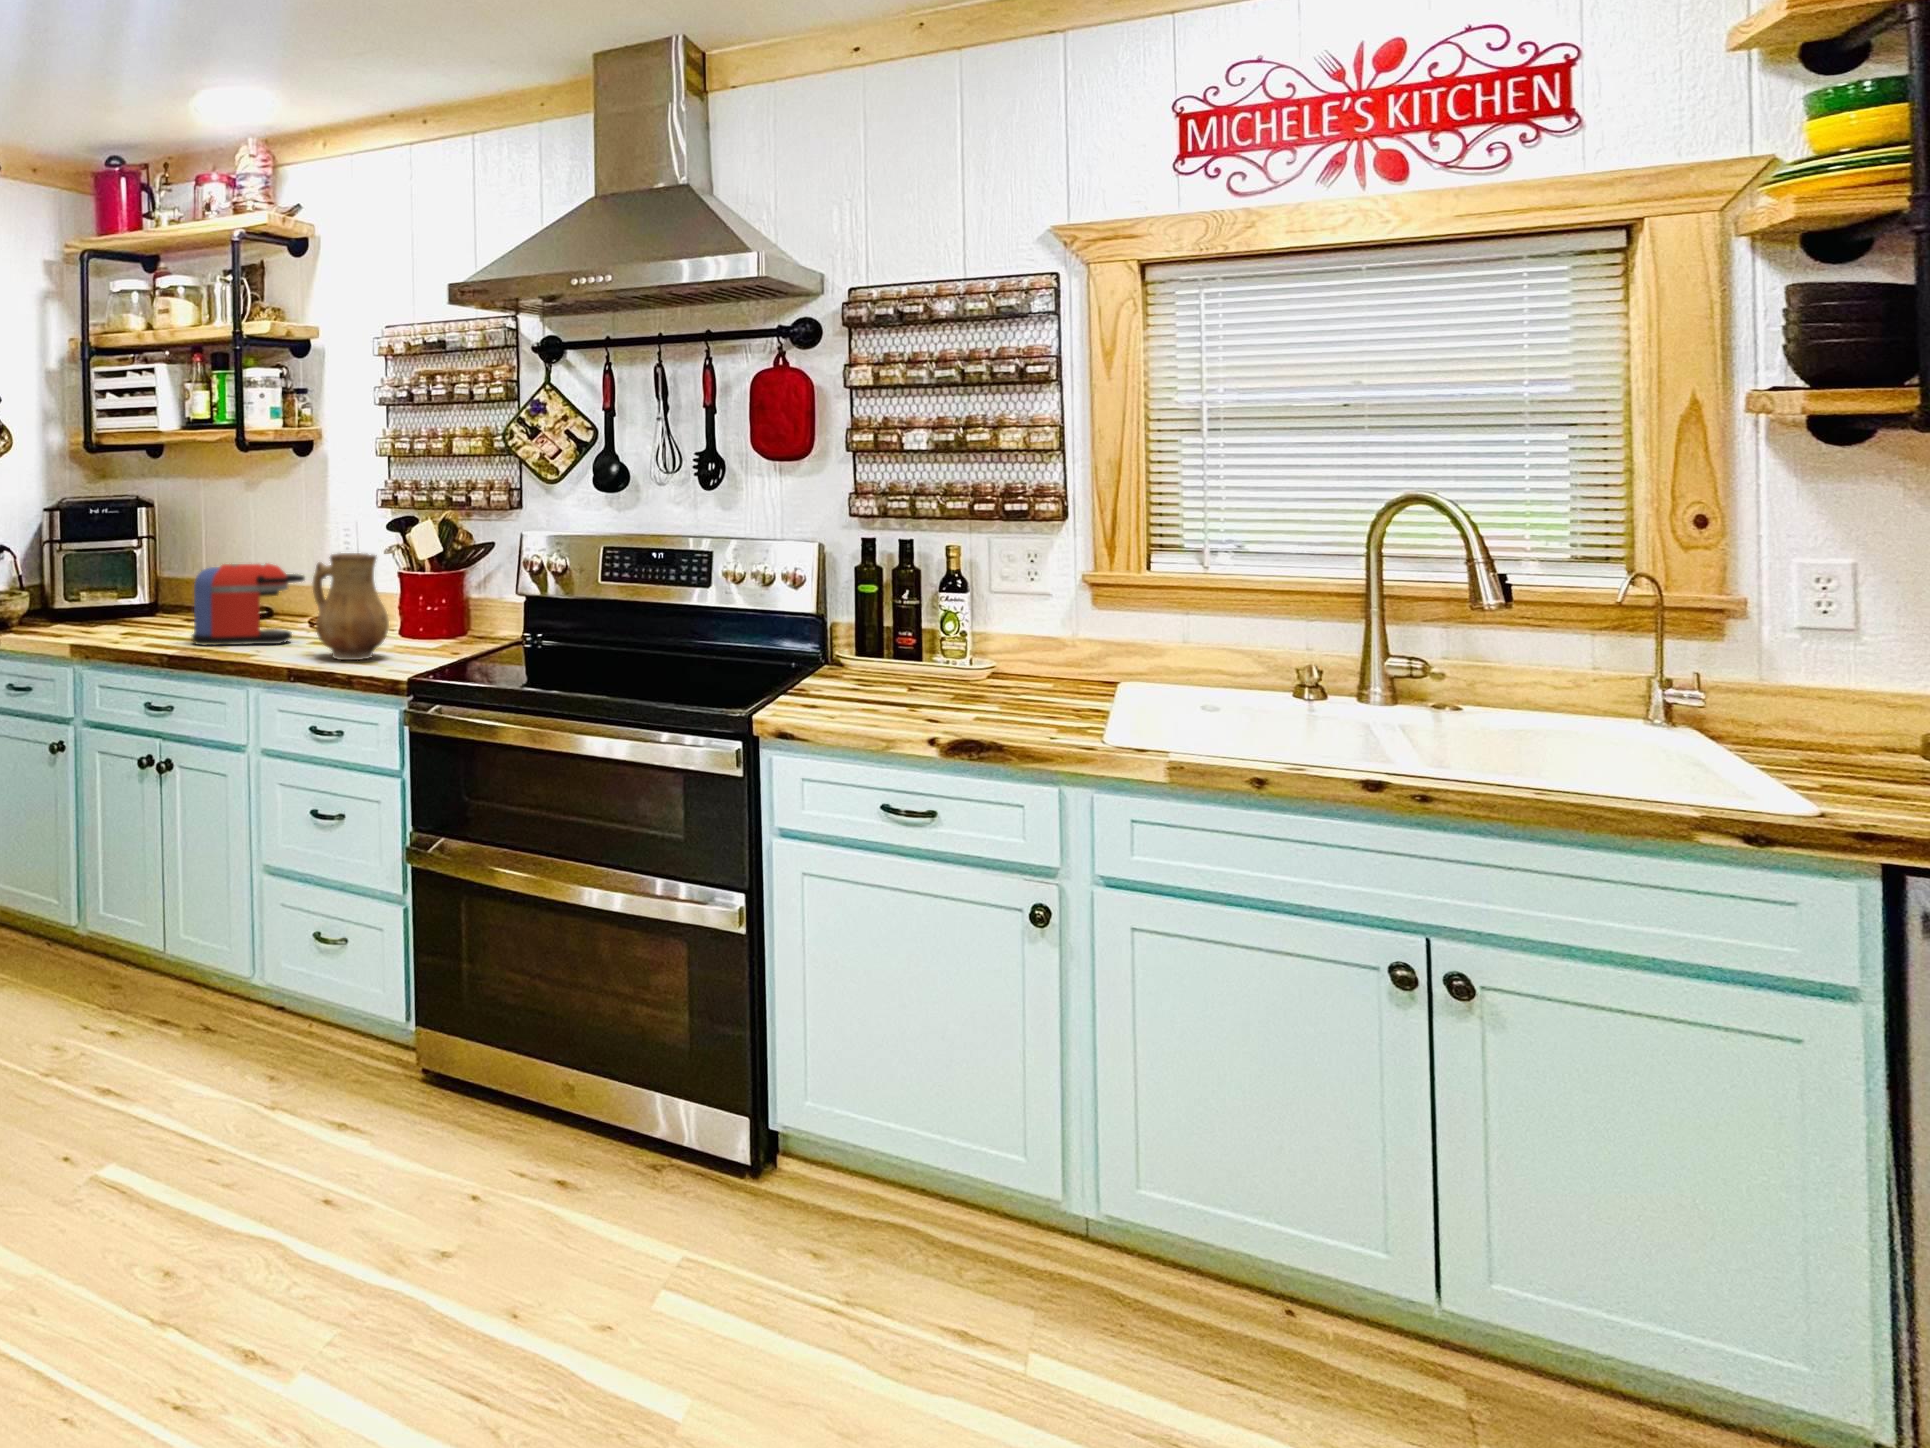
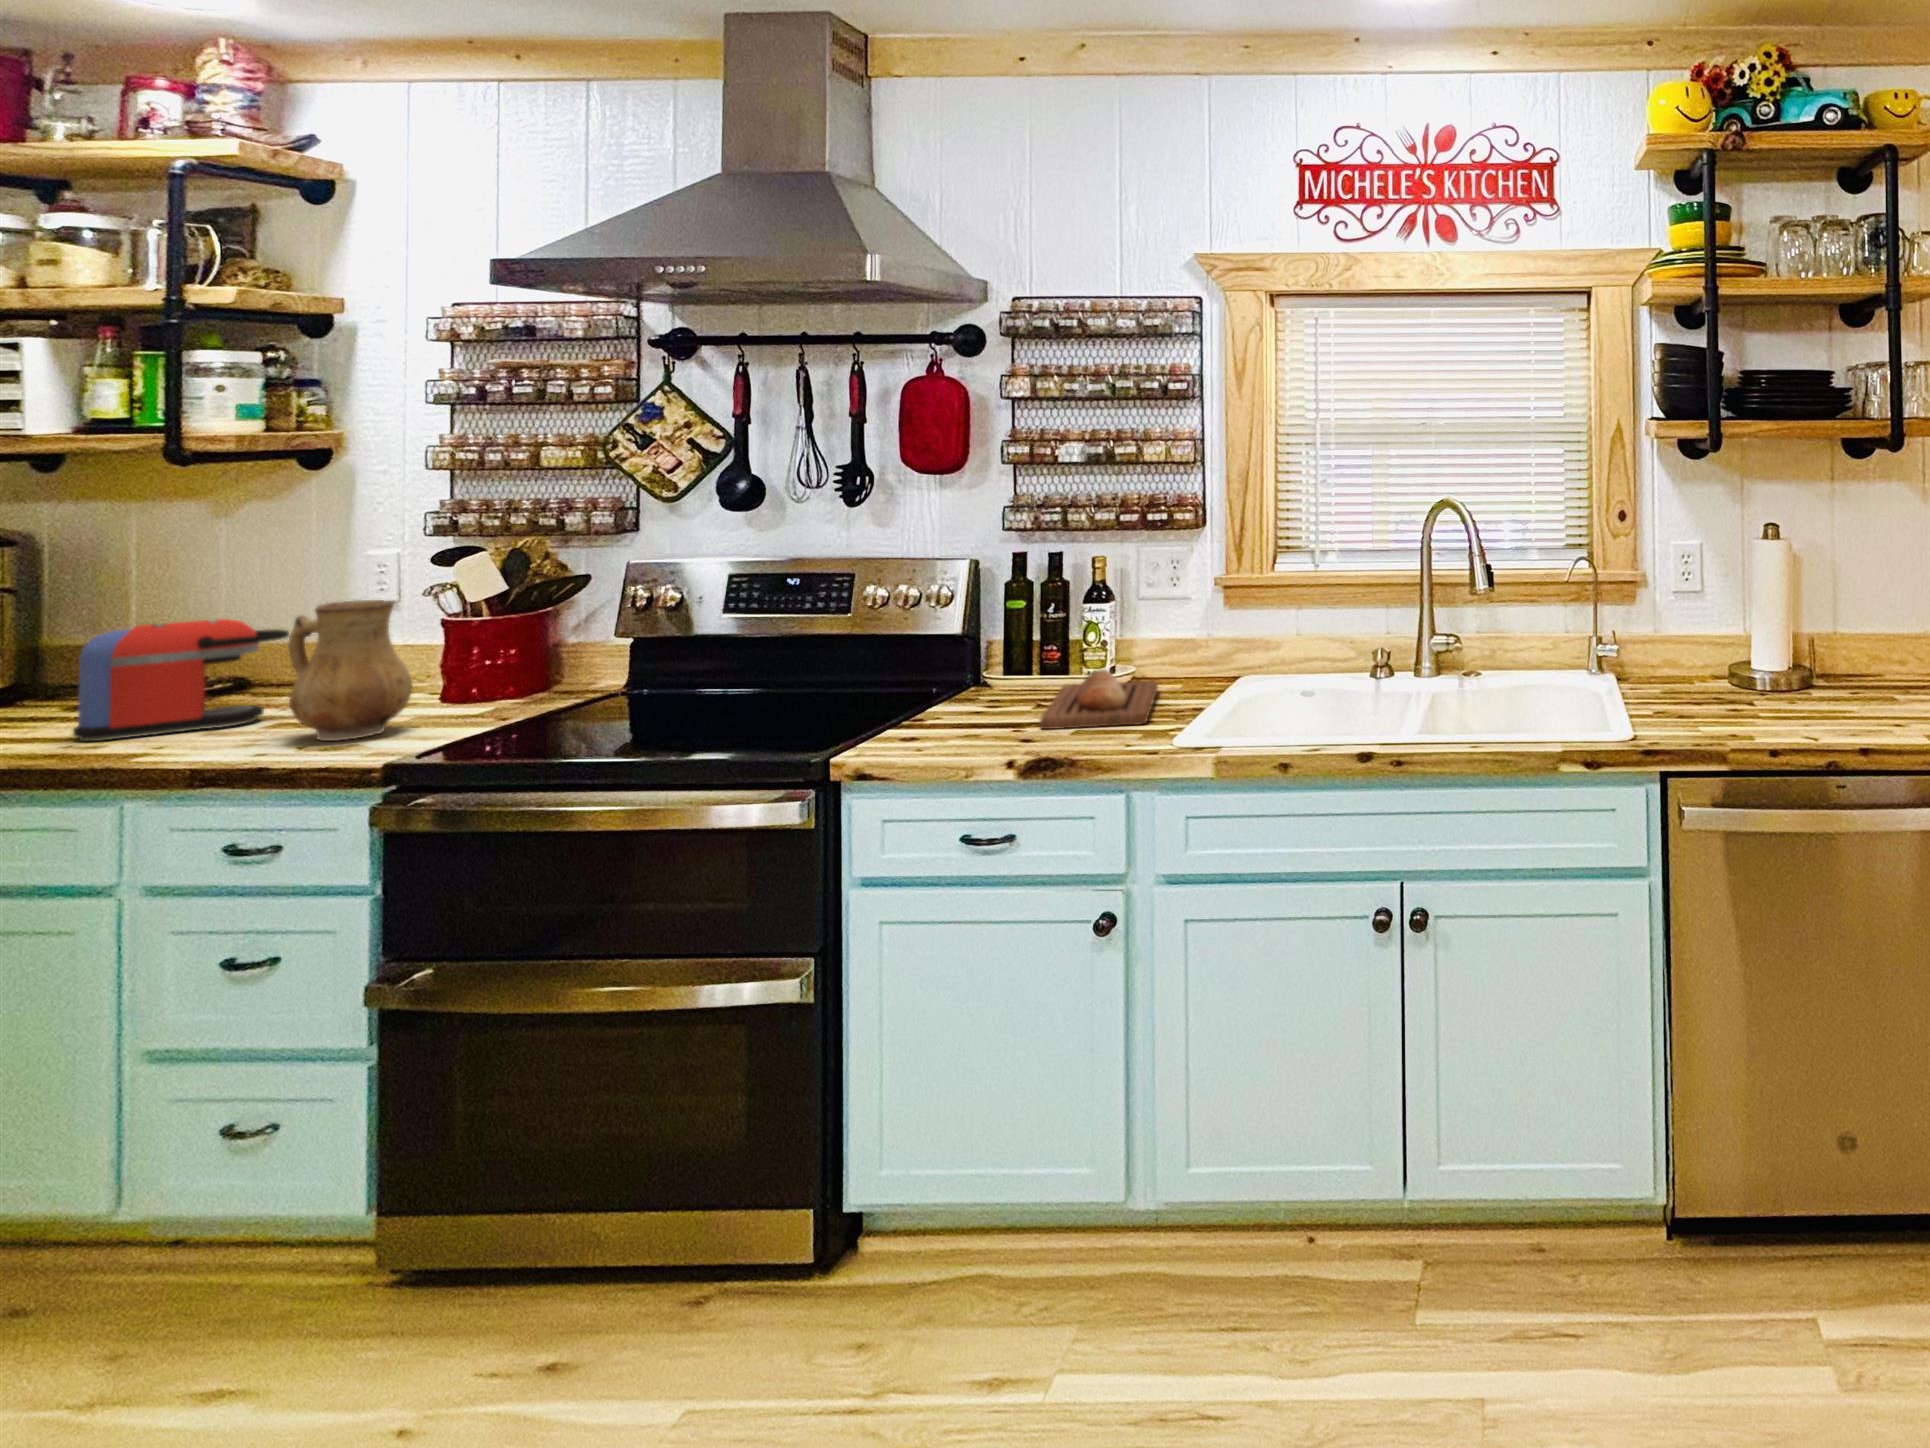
bread loaf: none [919,661,1039,719] -> present [1039,669,1158,729]

